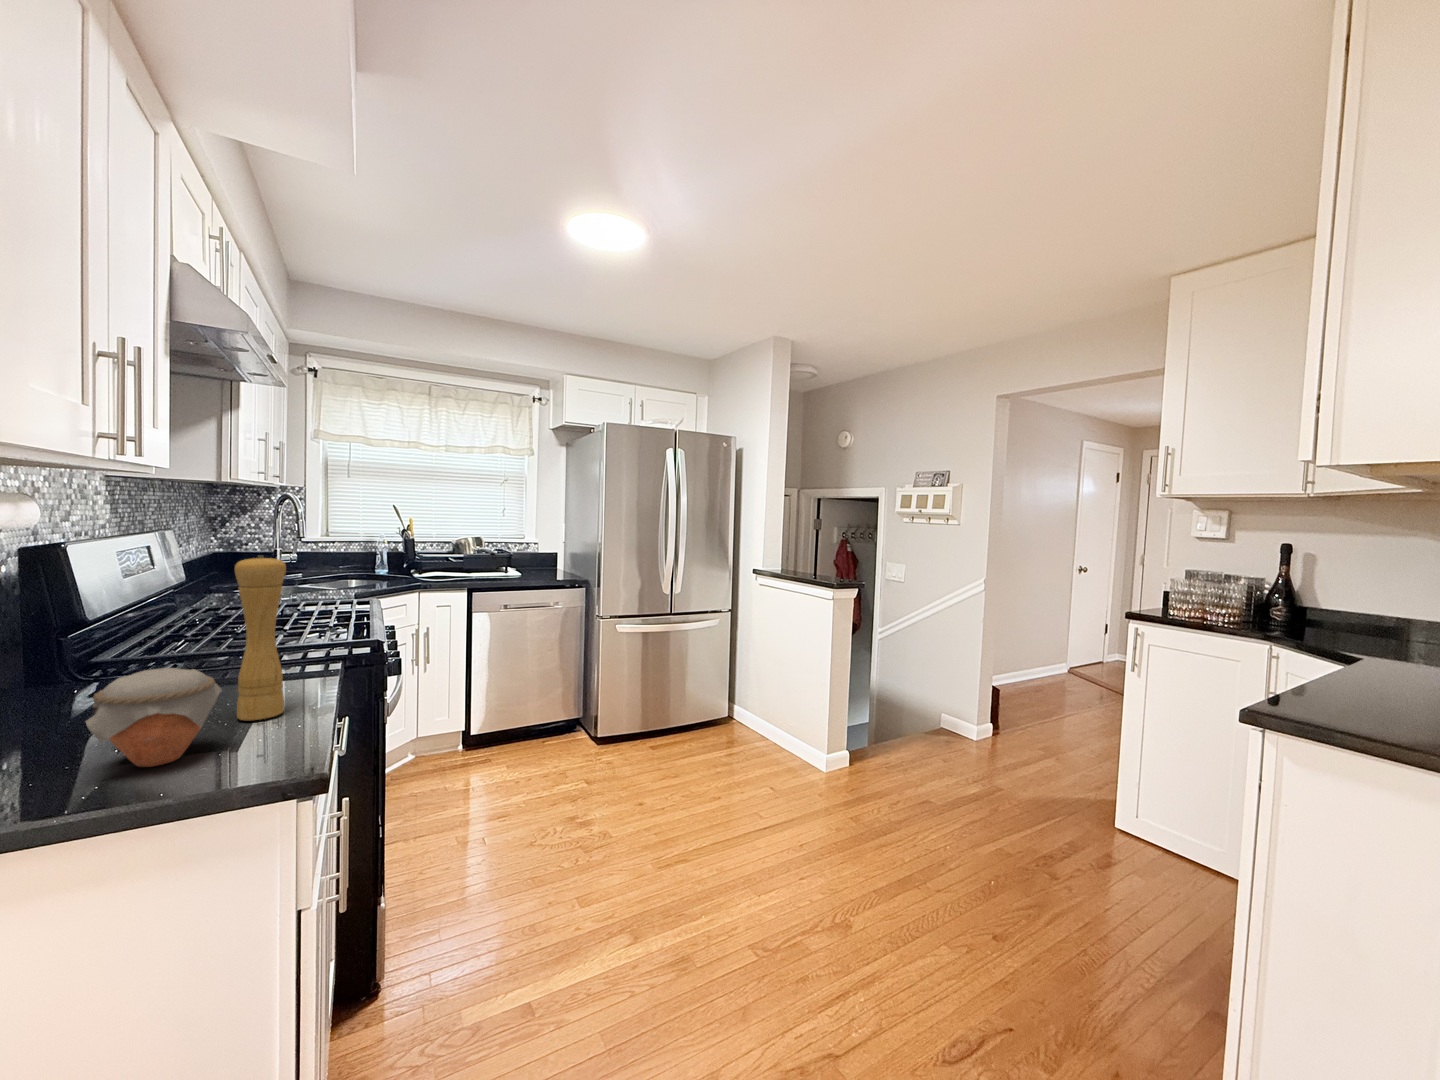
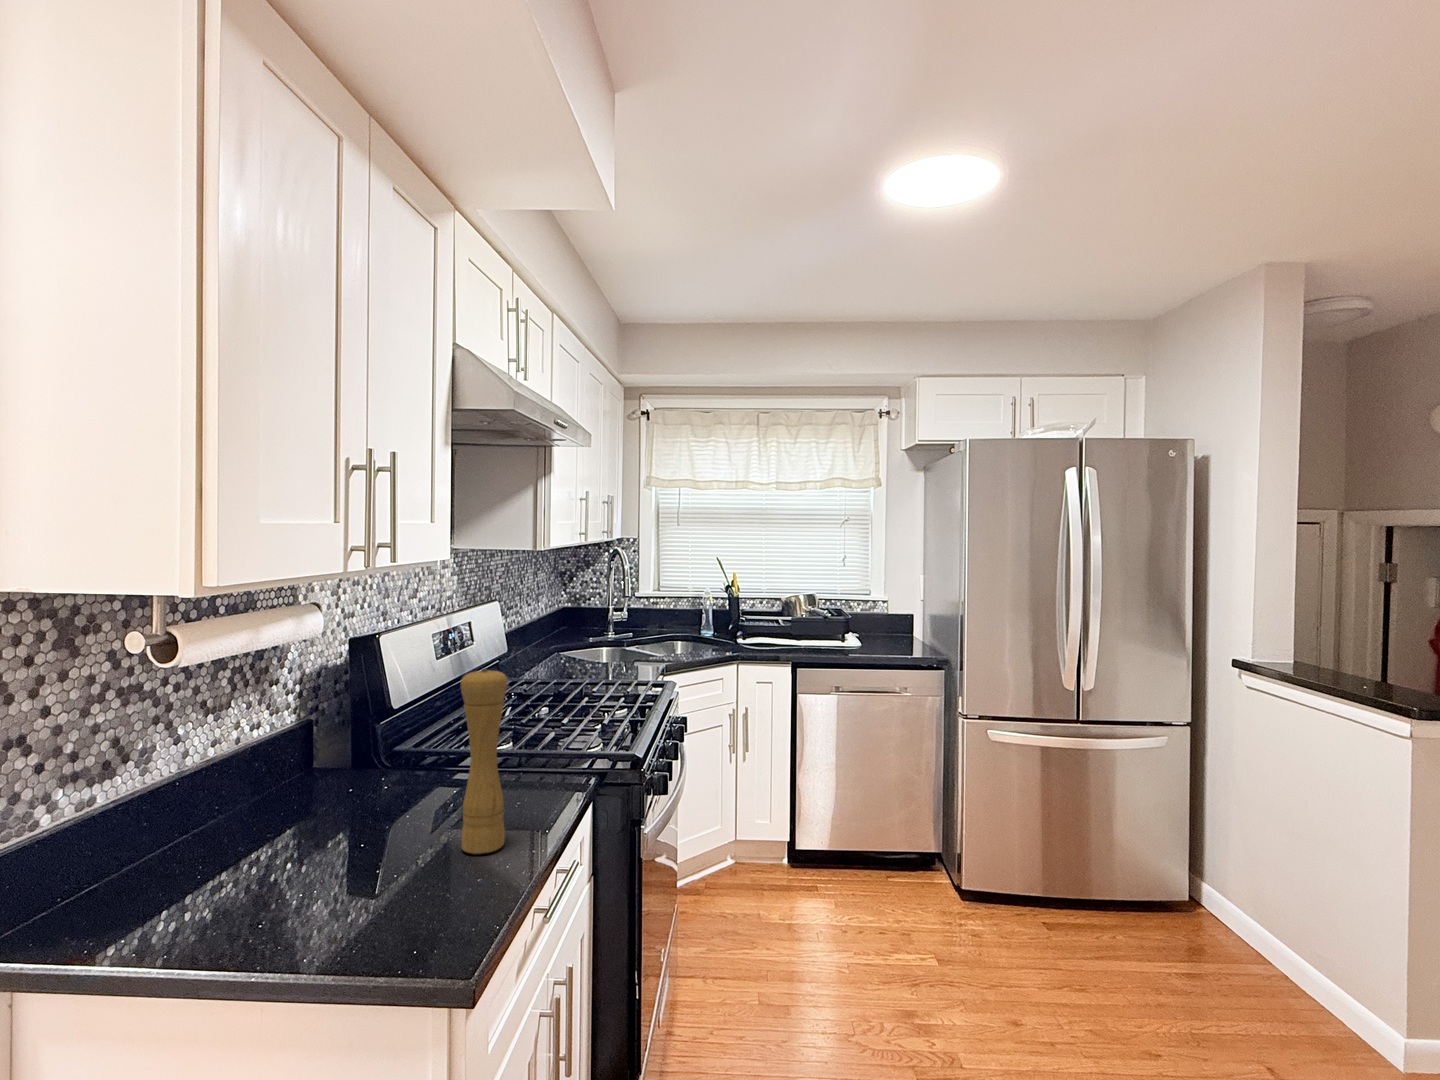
jar: present [86,668,222,767] -> none [312,793,430,901]

